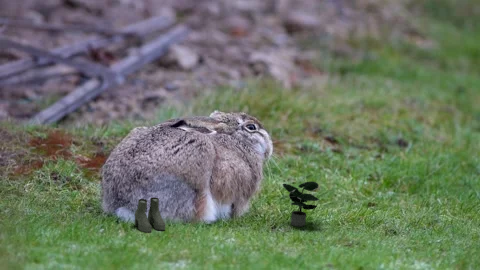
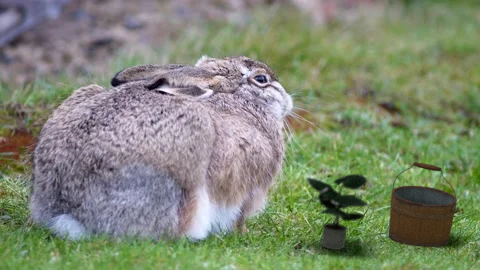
bucket: none [331,175,372,227] -> present [389,162,457,247]
boots: present [135,197,165,233] -> none [56,202,107,262]

